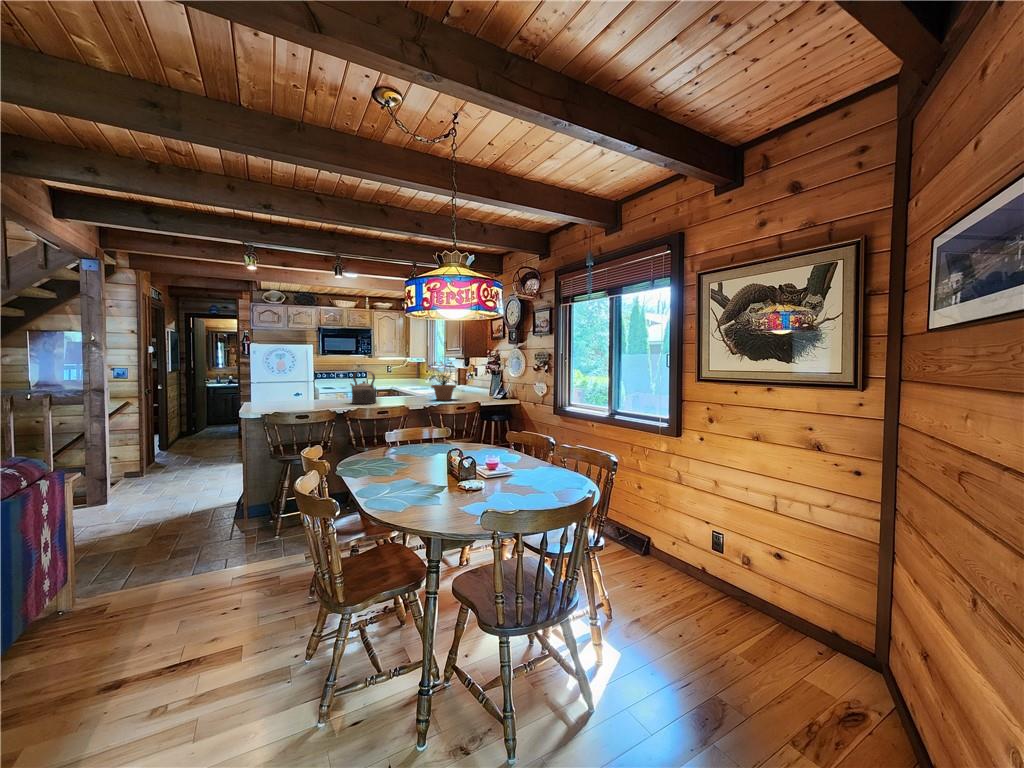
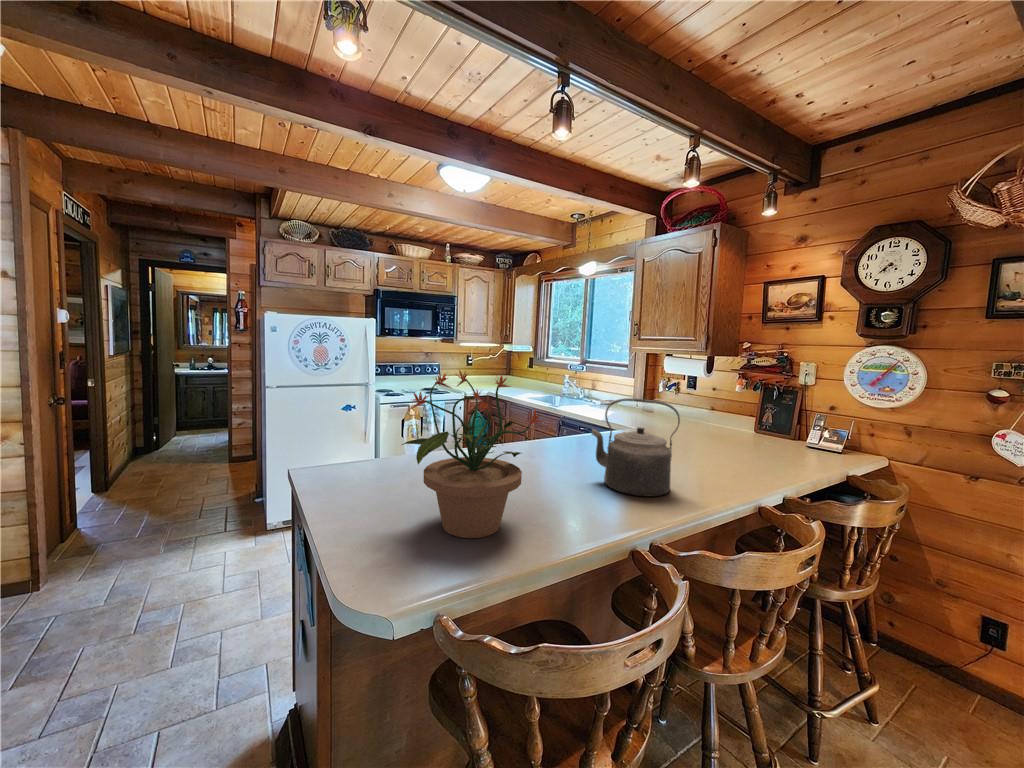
potted plant: present [429,362,458,400] -> present [402,370,543,538]

